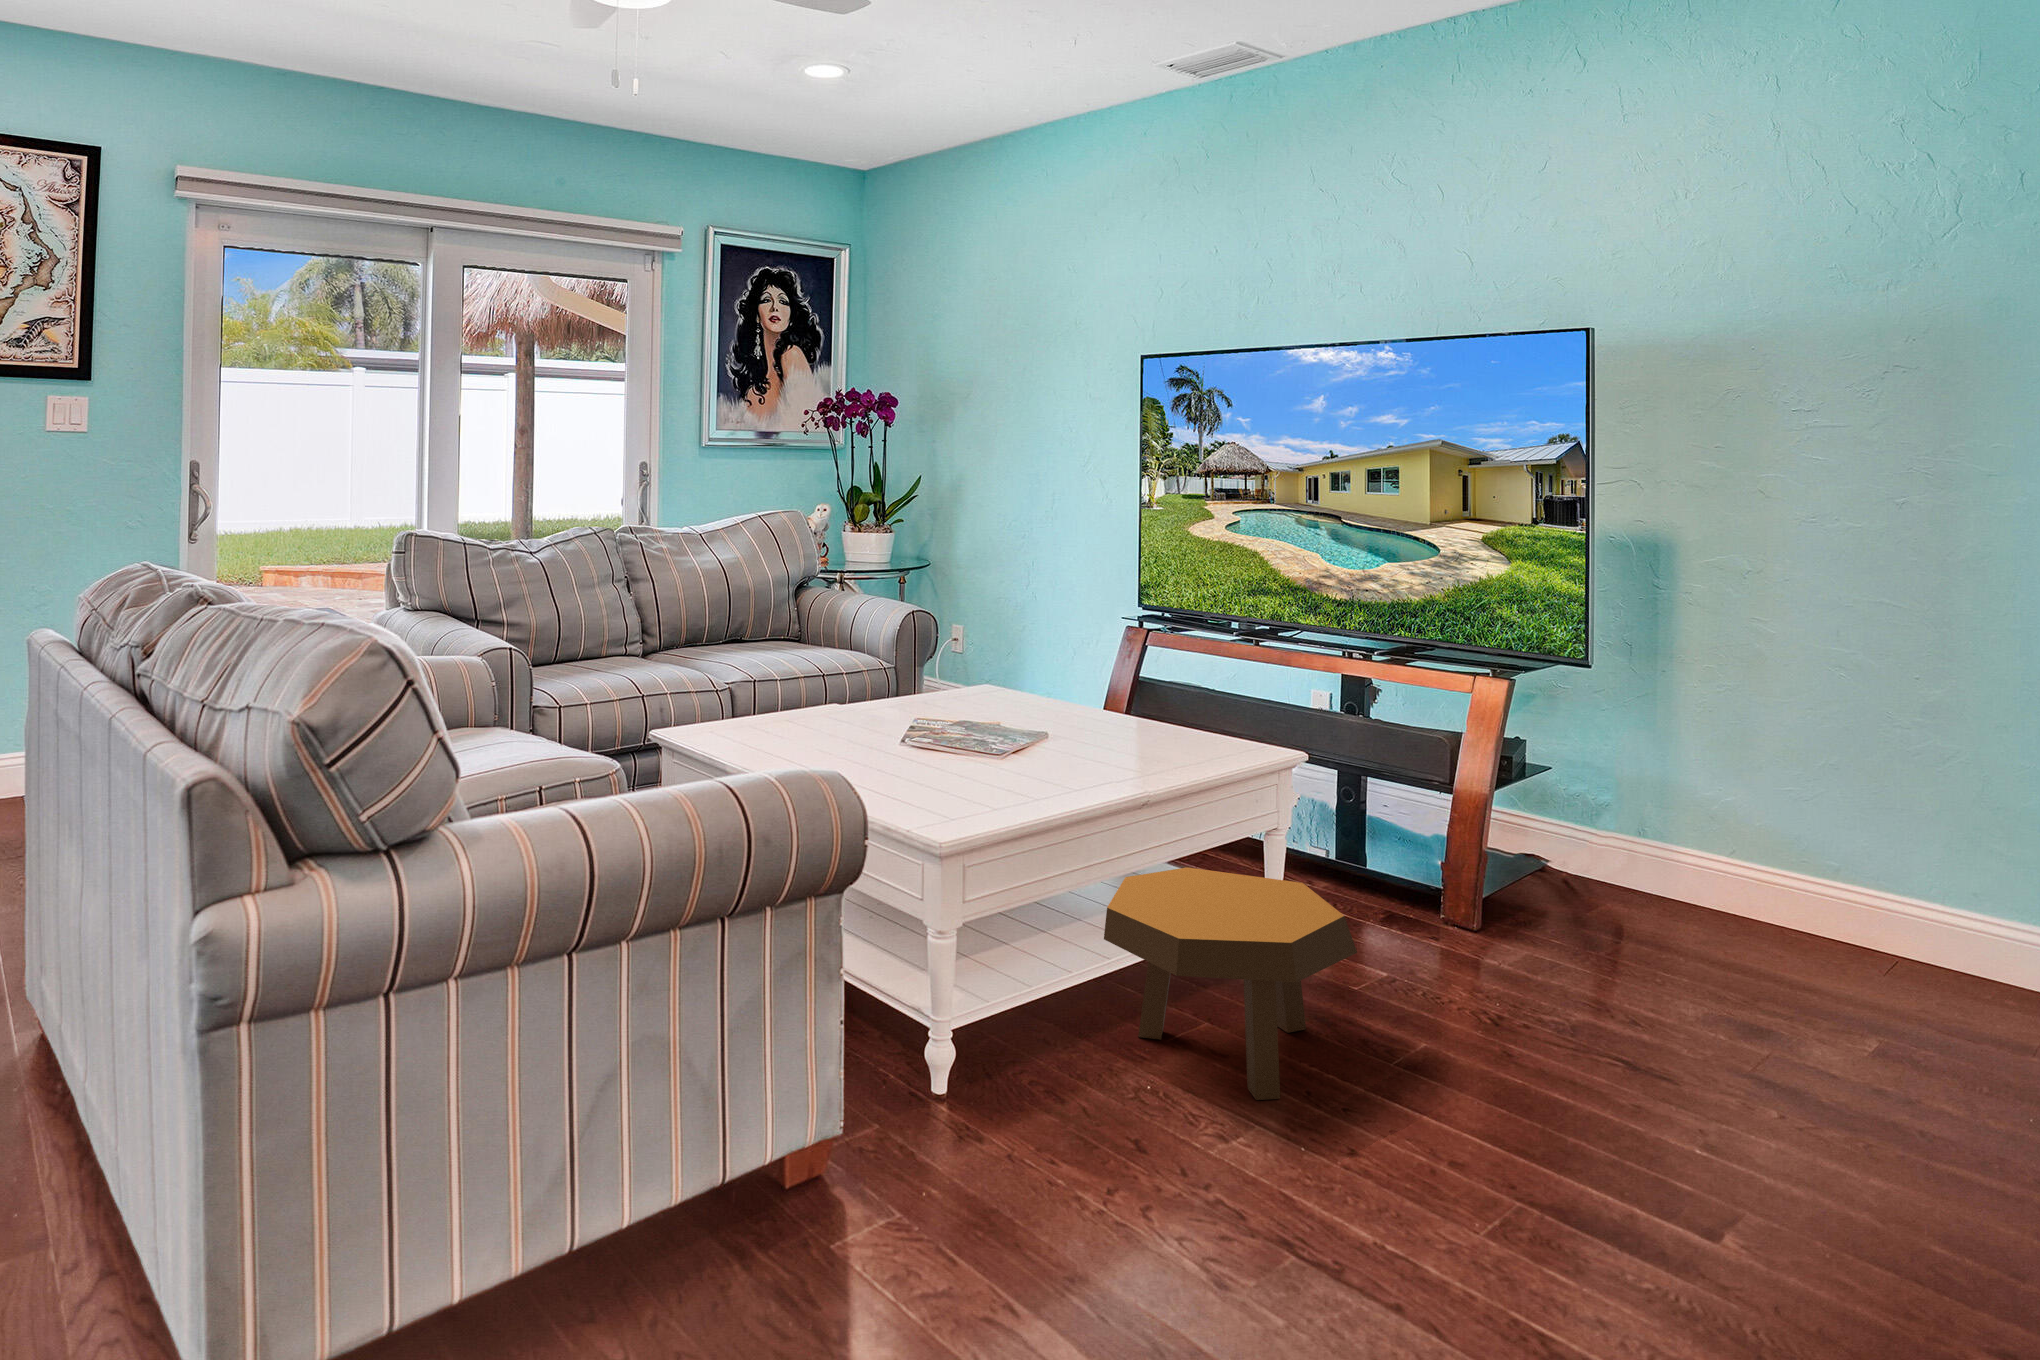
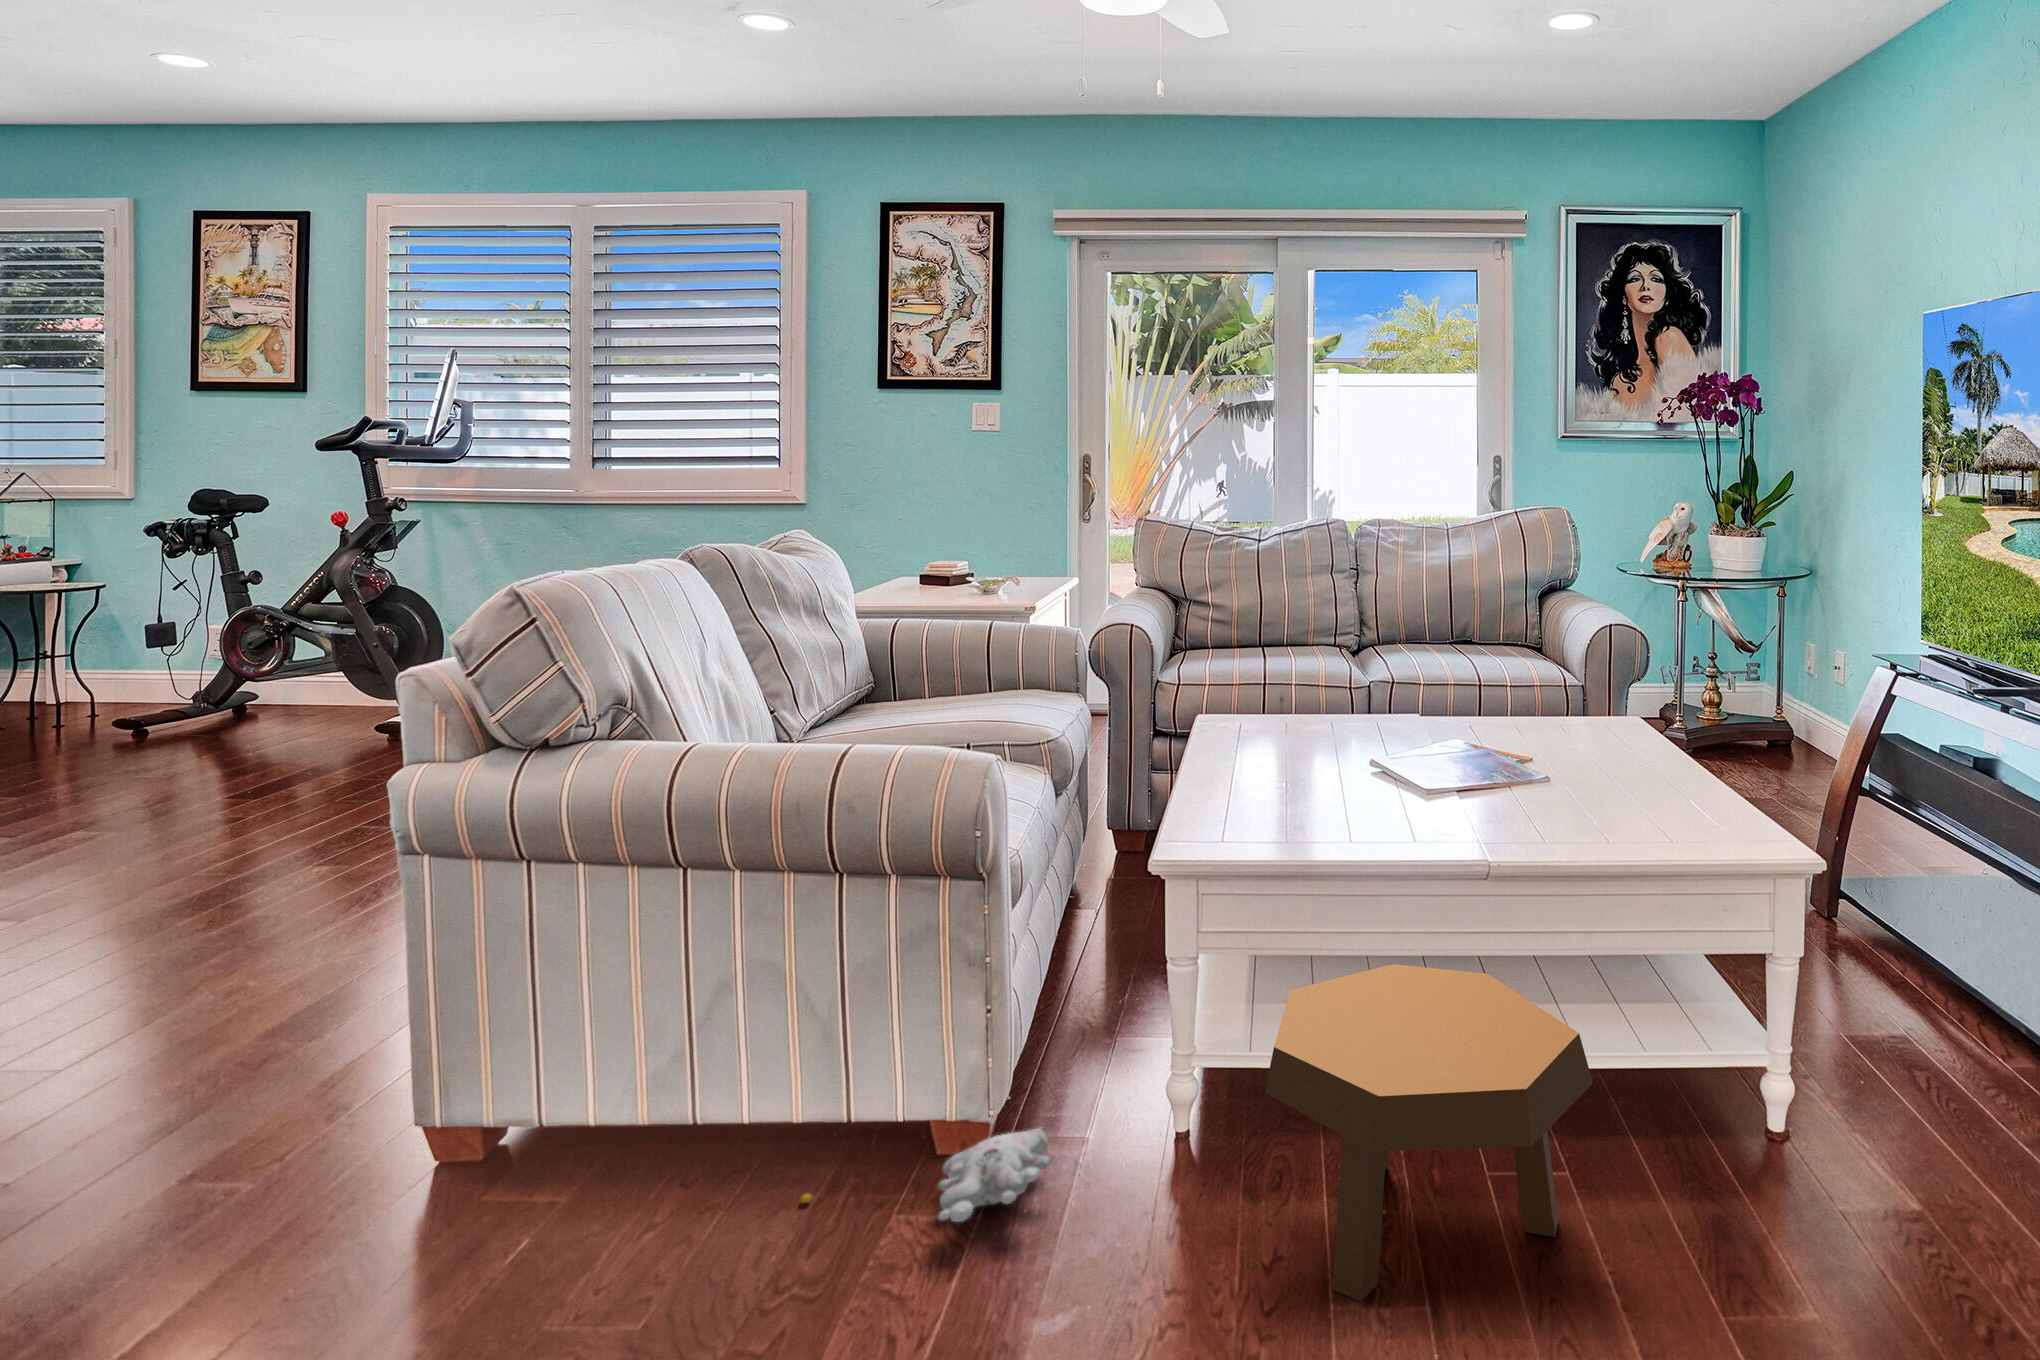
plush toy: none [830,1079,1029,1207] -> present [801,1128,1052,1222]

